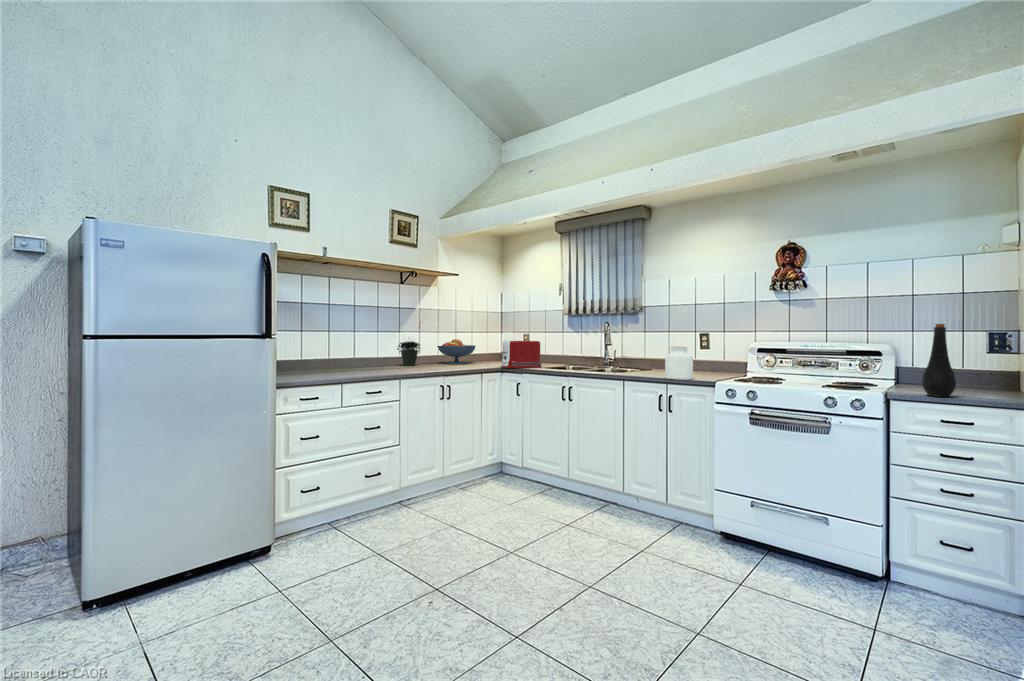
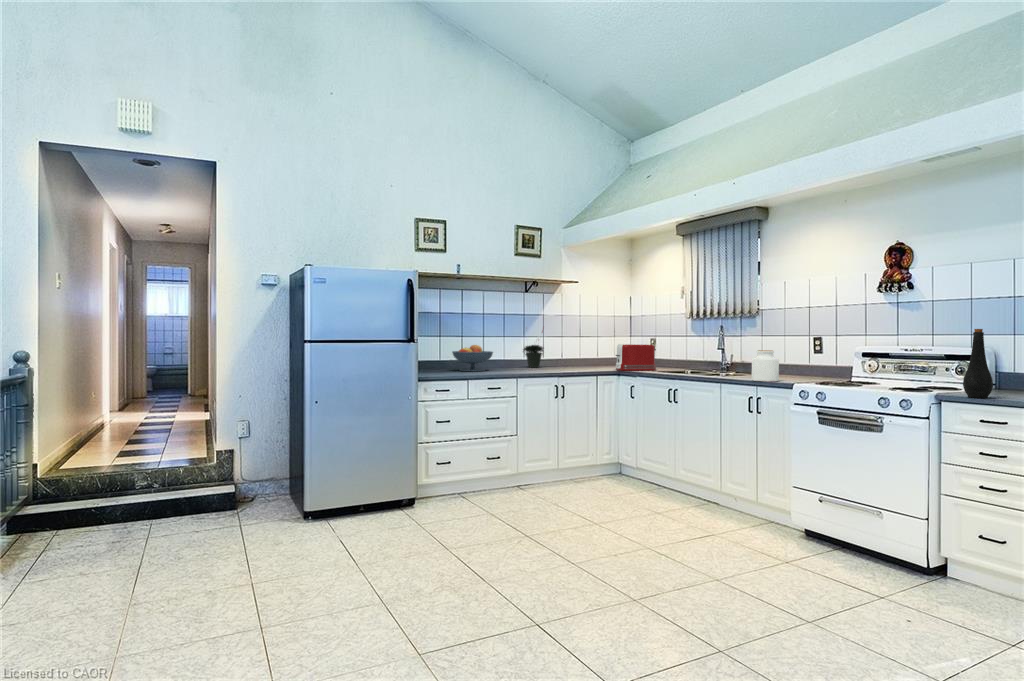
fruit bowl: present [438,339,476,364] -> present [452,345,493,371]

